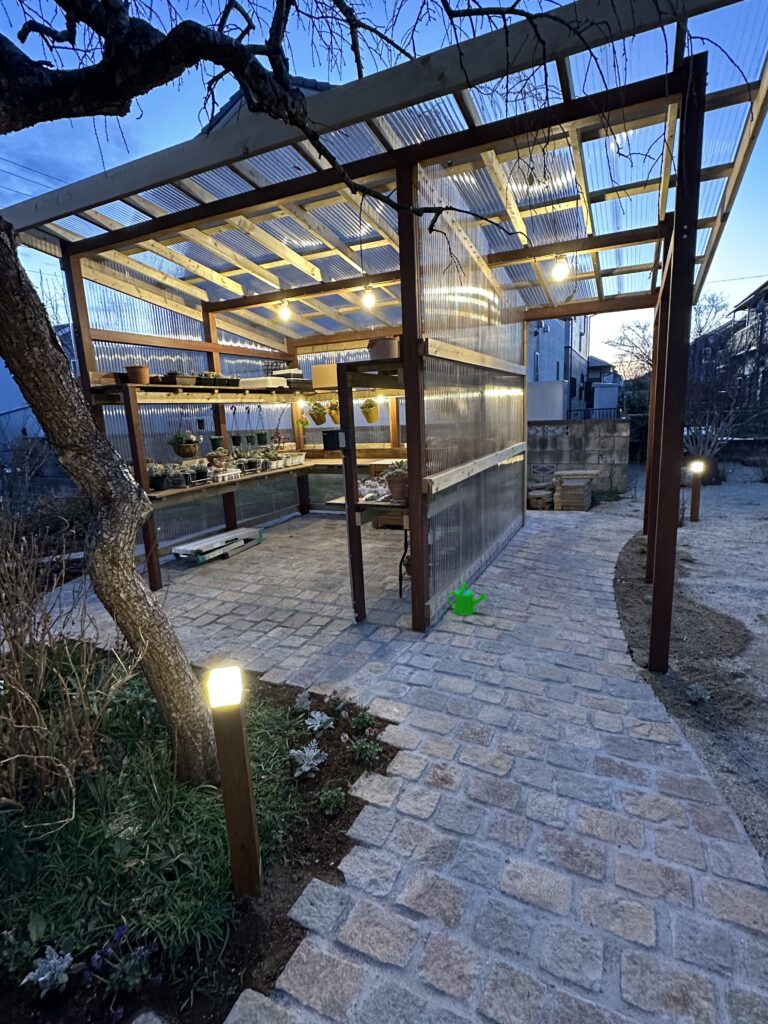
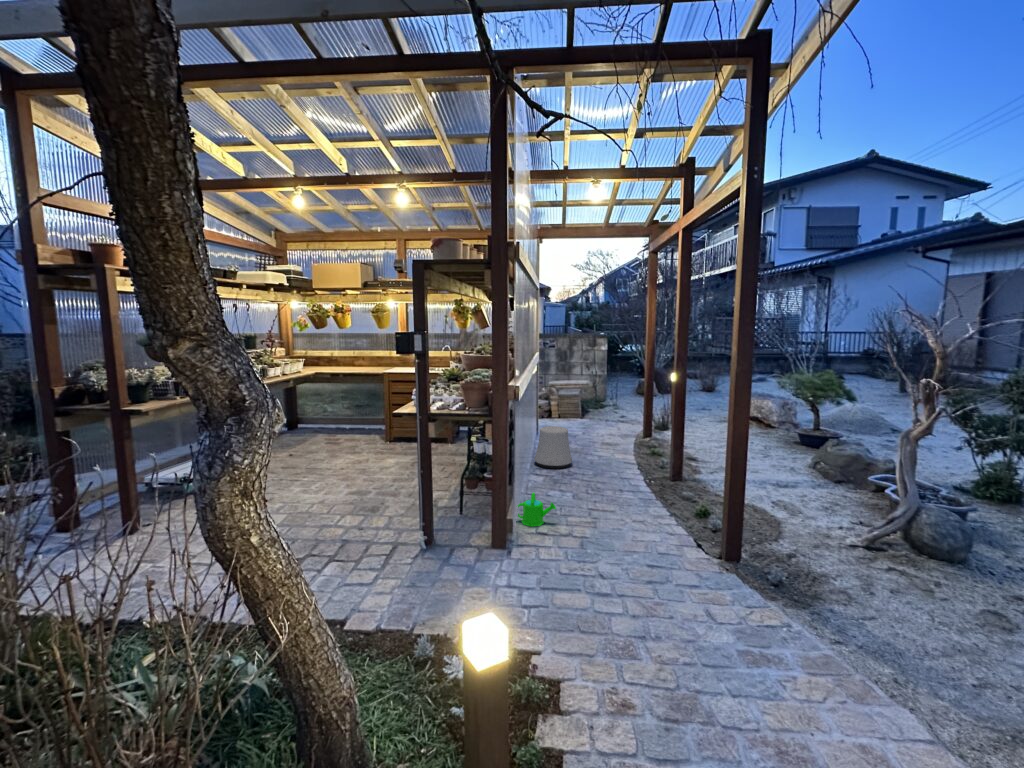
stool: none [501,518,542,562] -> present [534,426,572,469]

